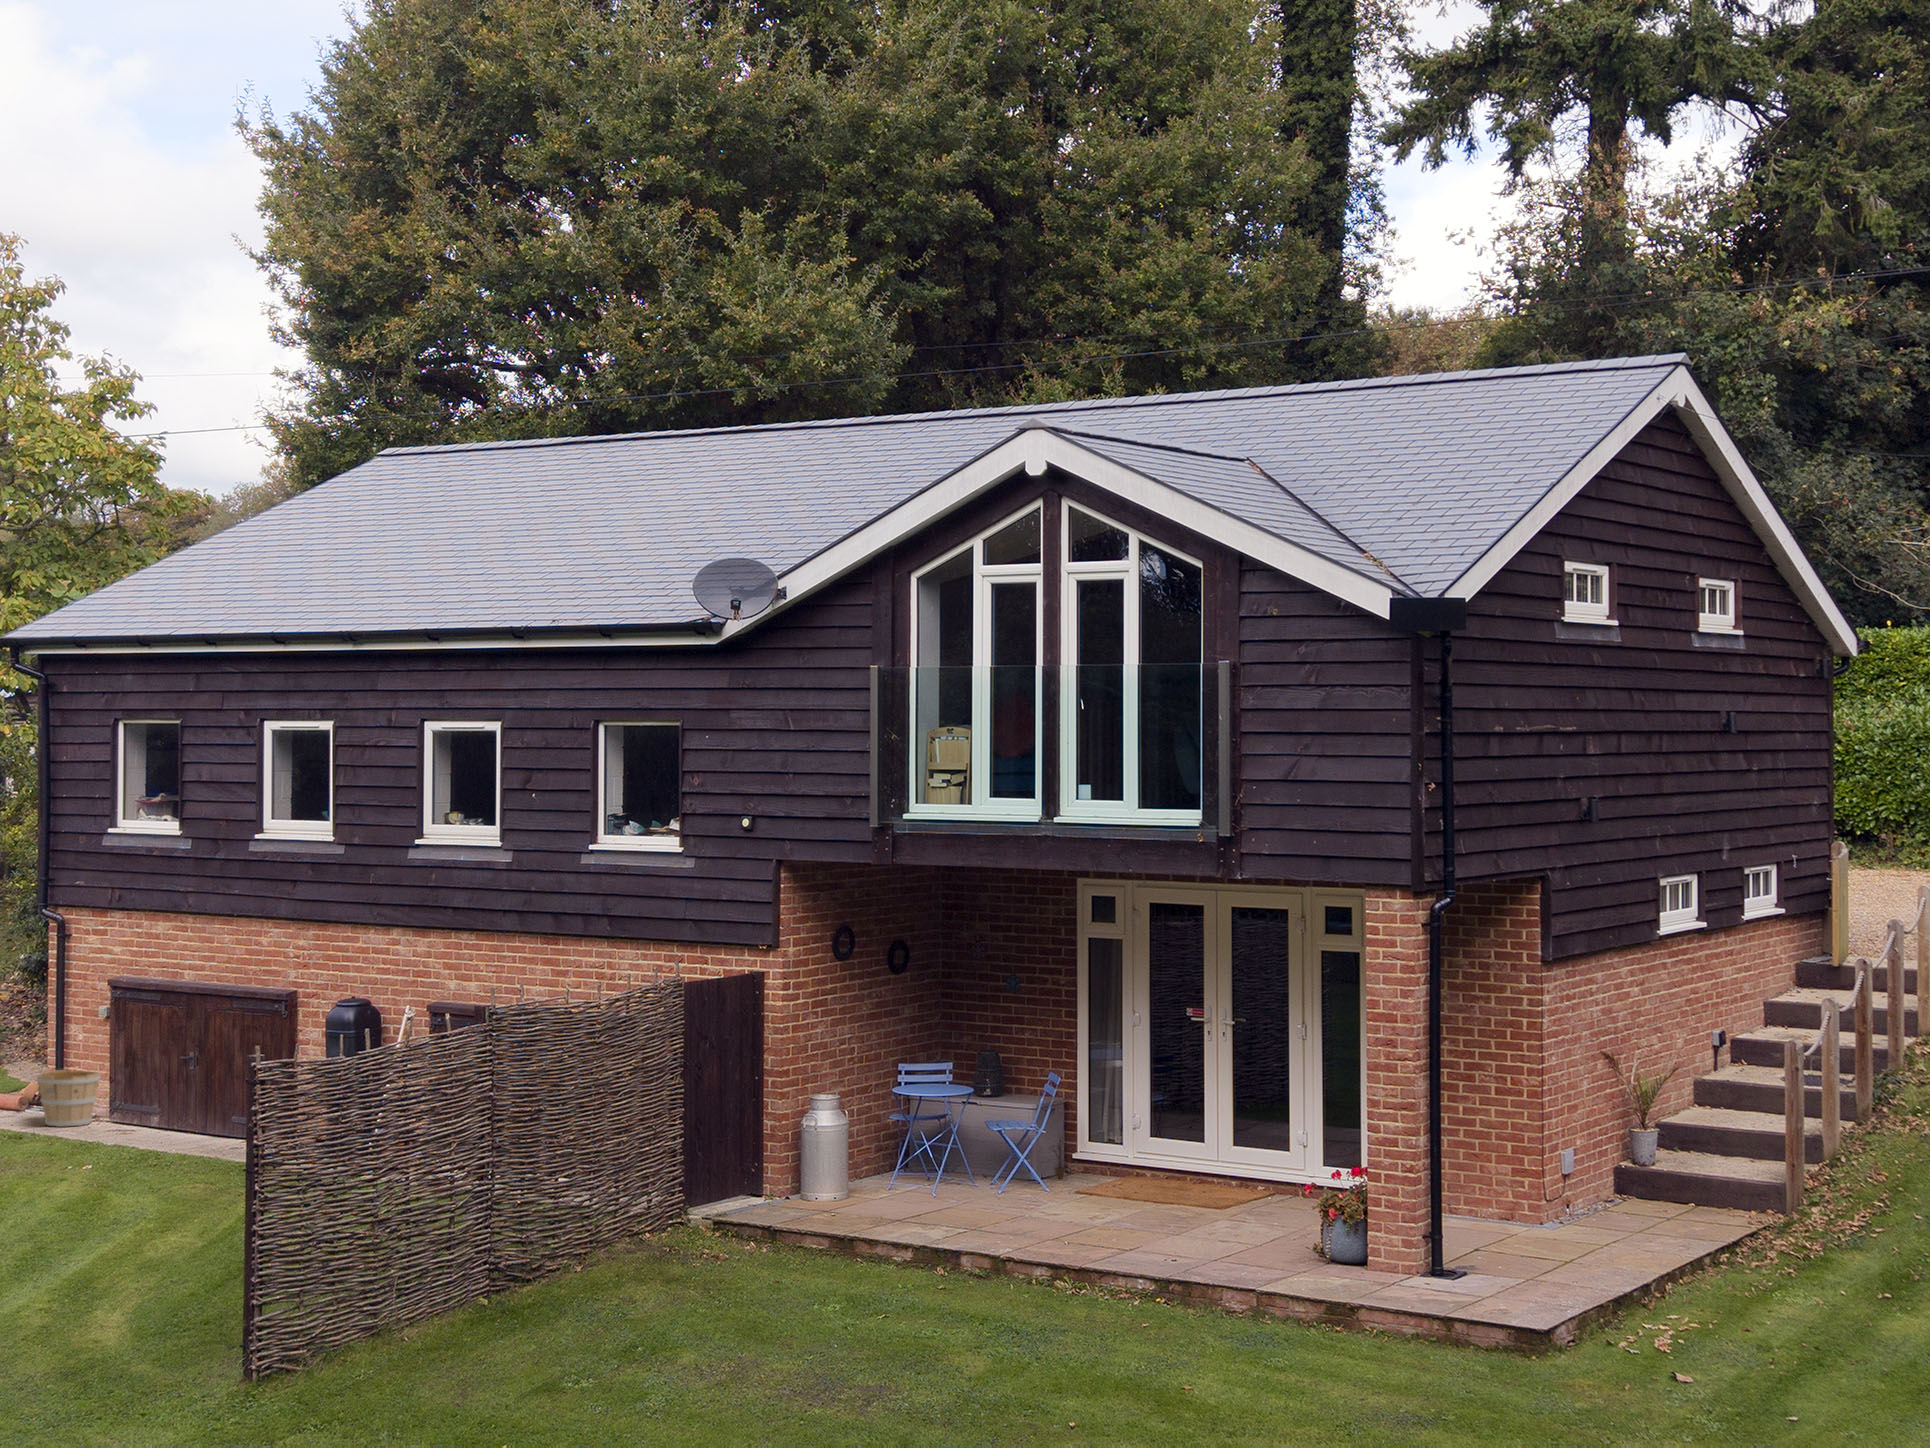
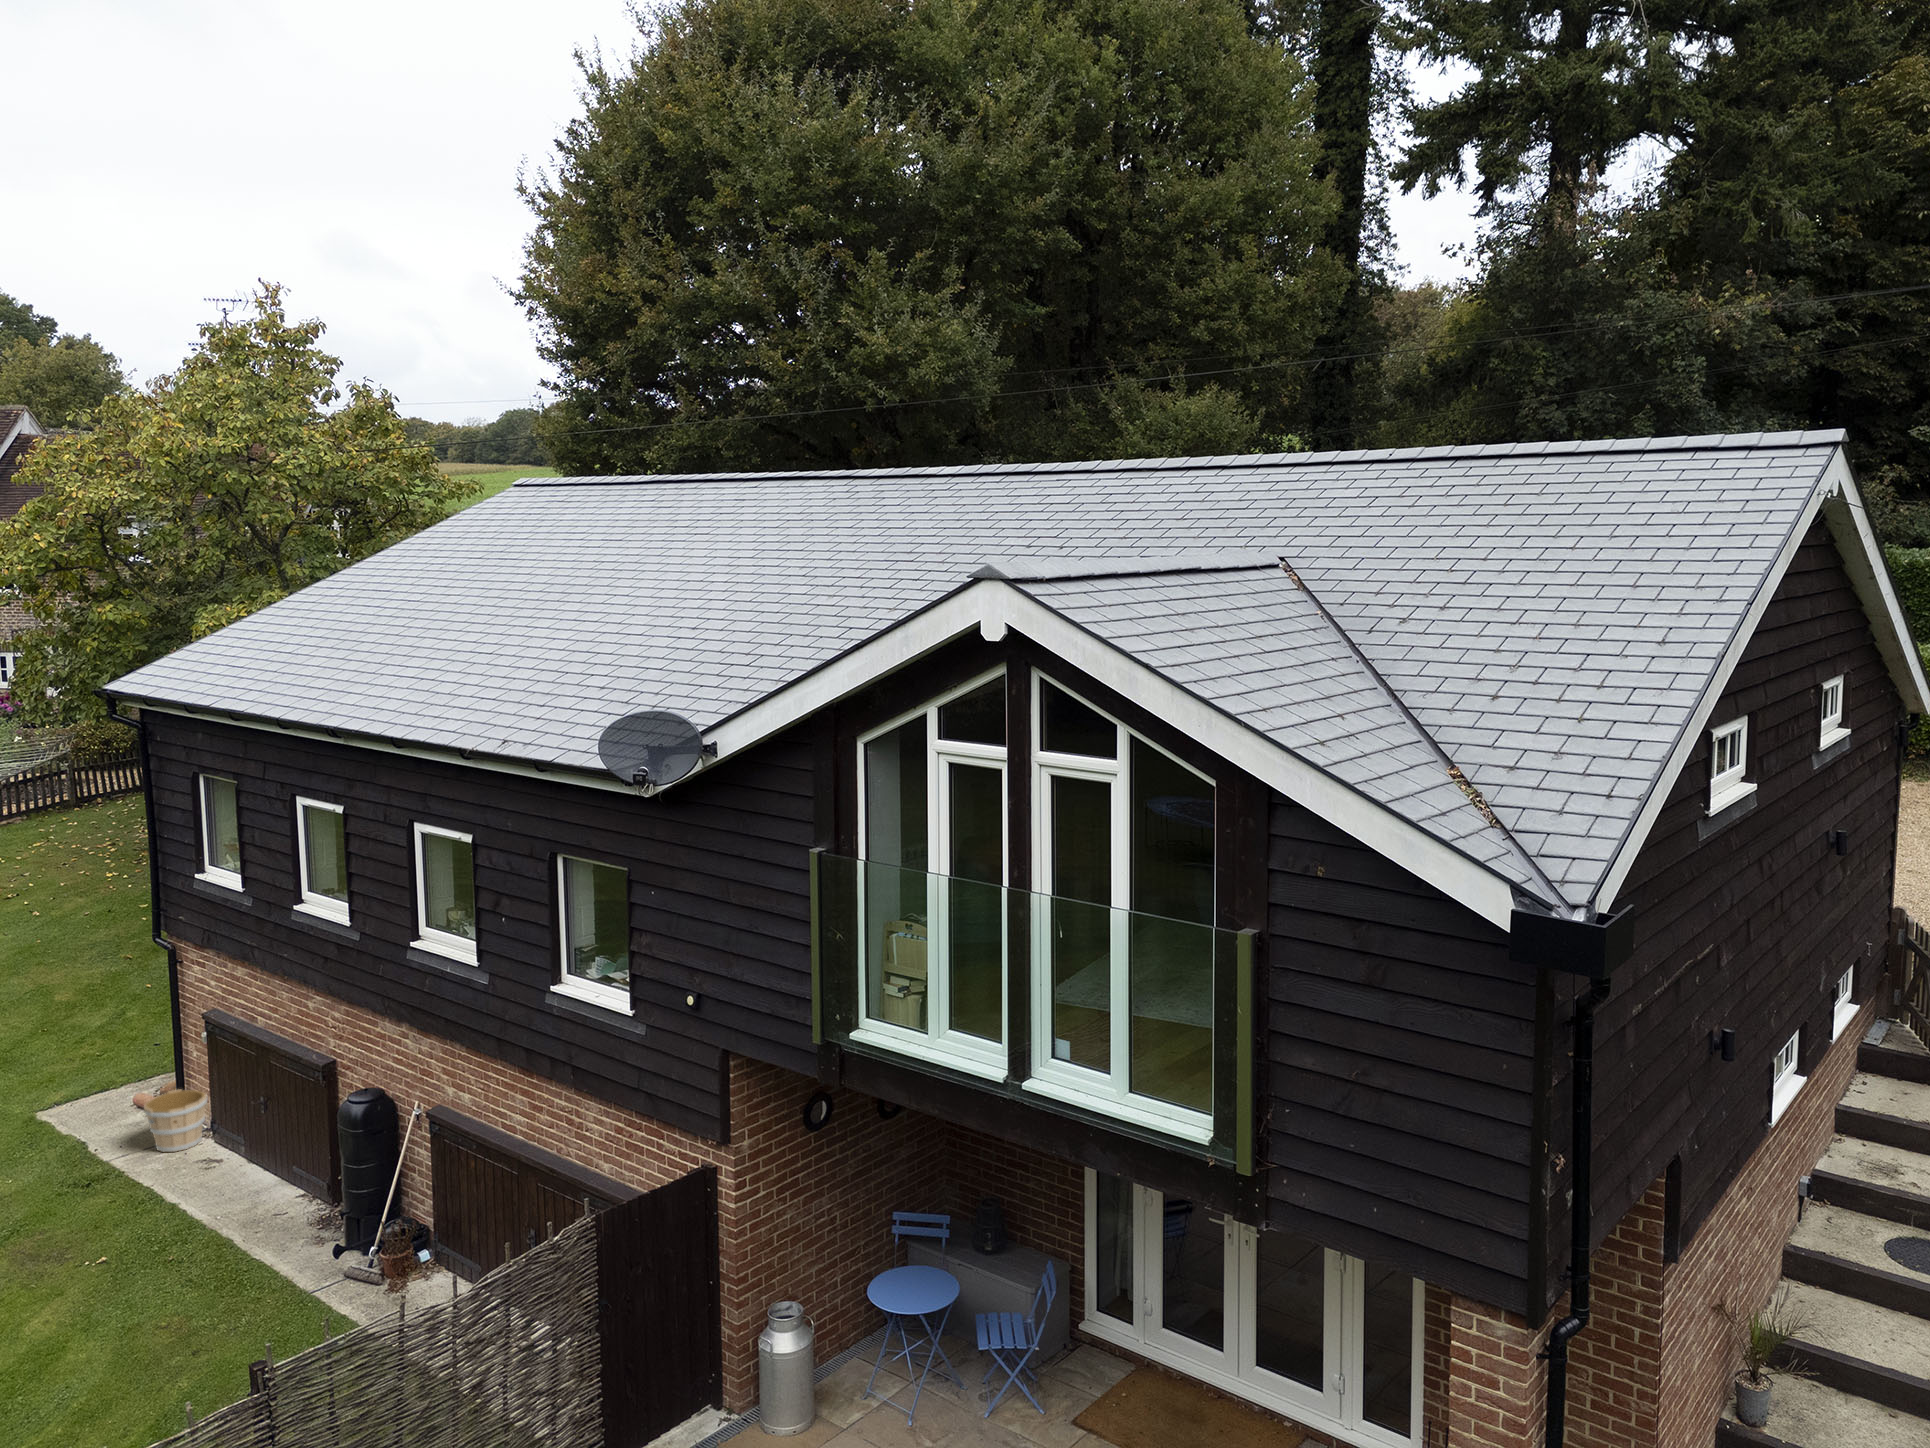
decorative plant: present [1054,1136,1065,1178] -> none [1045,1328,1069,1383]

